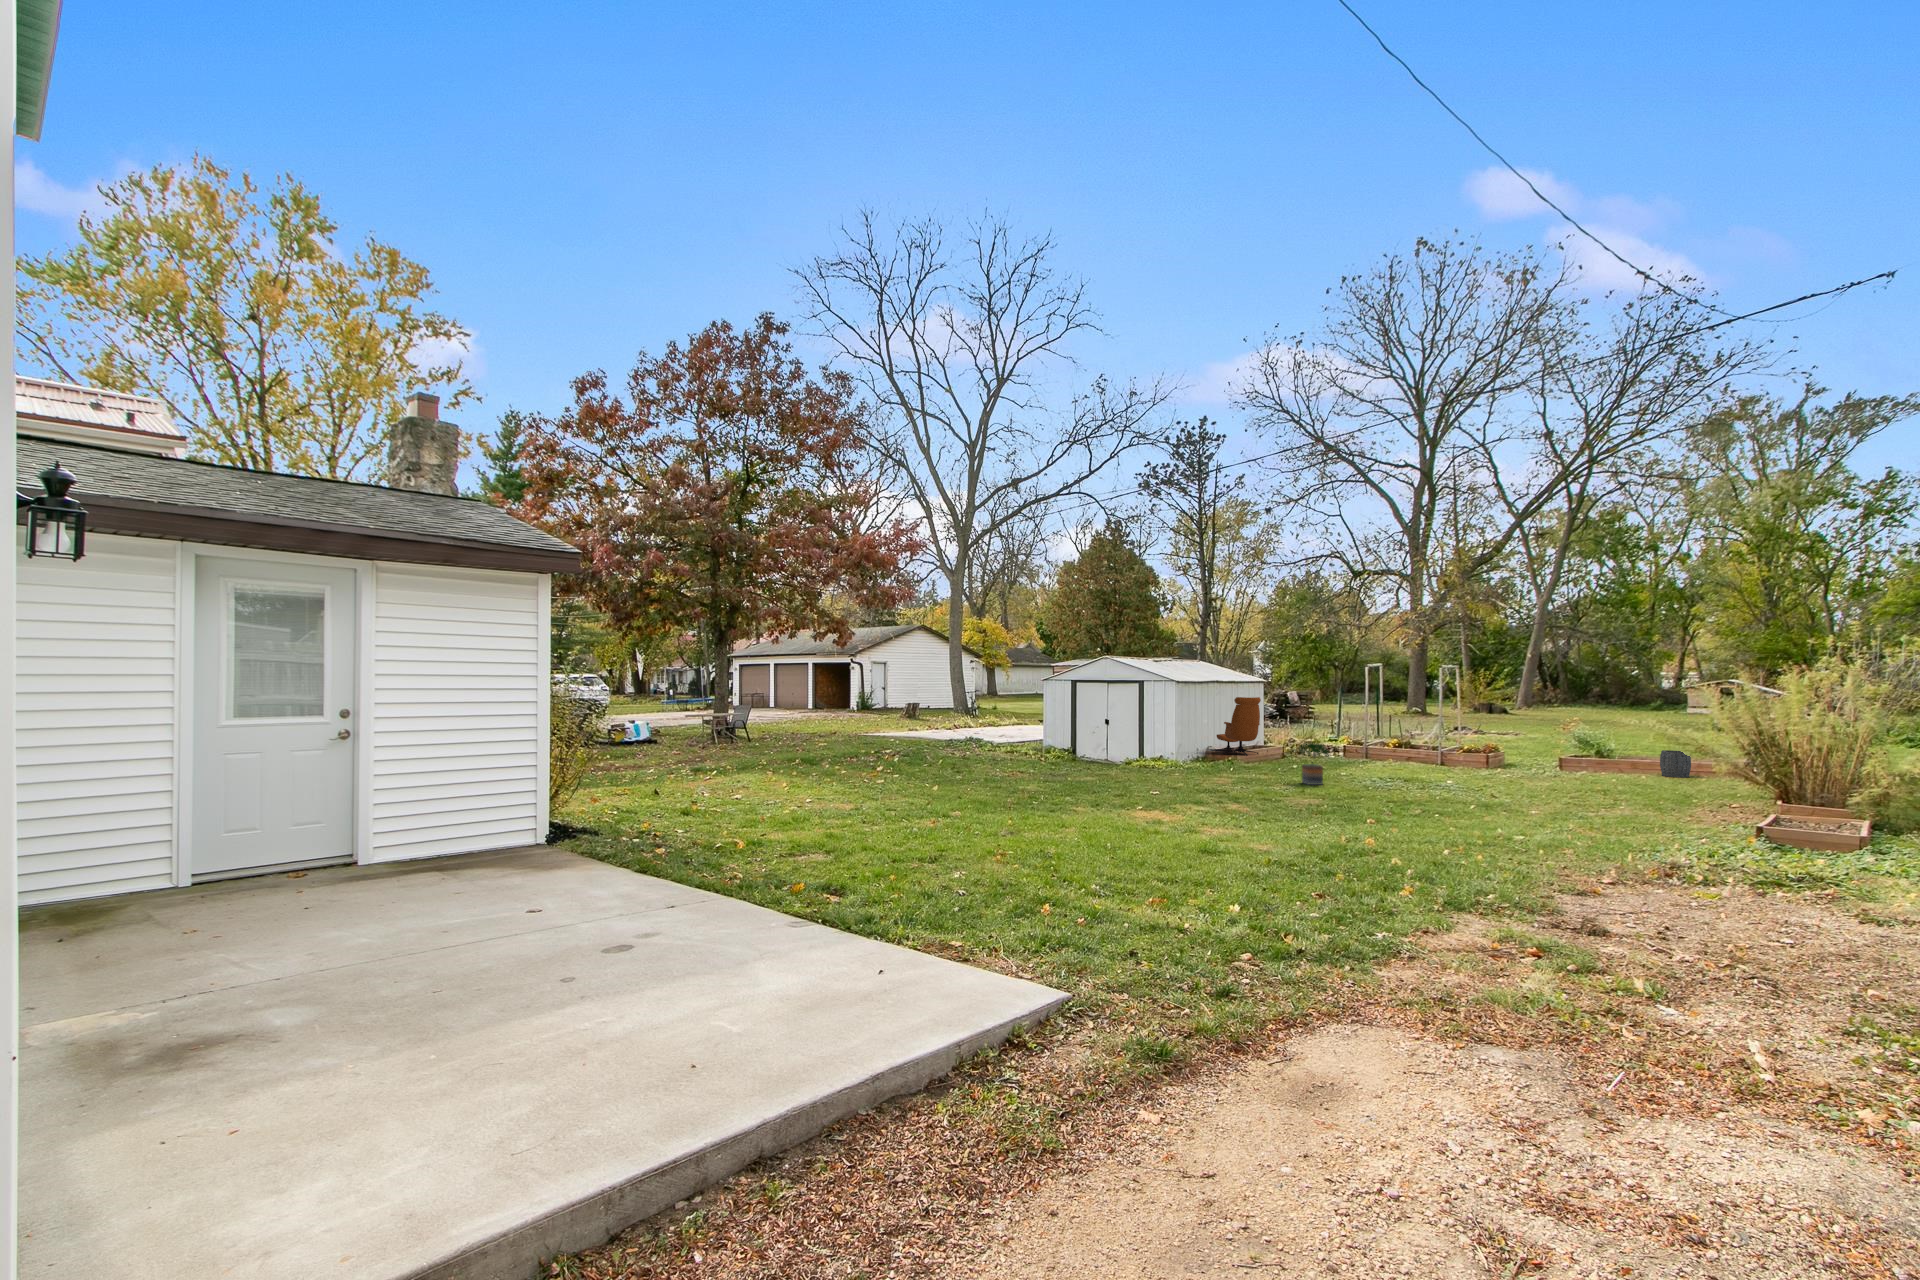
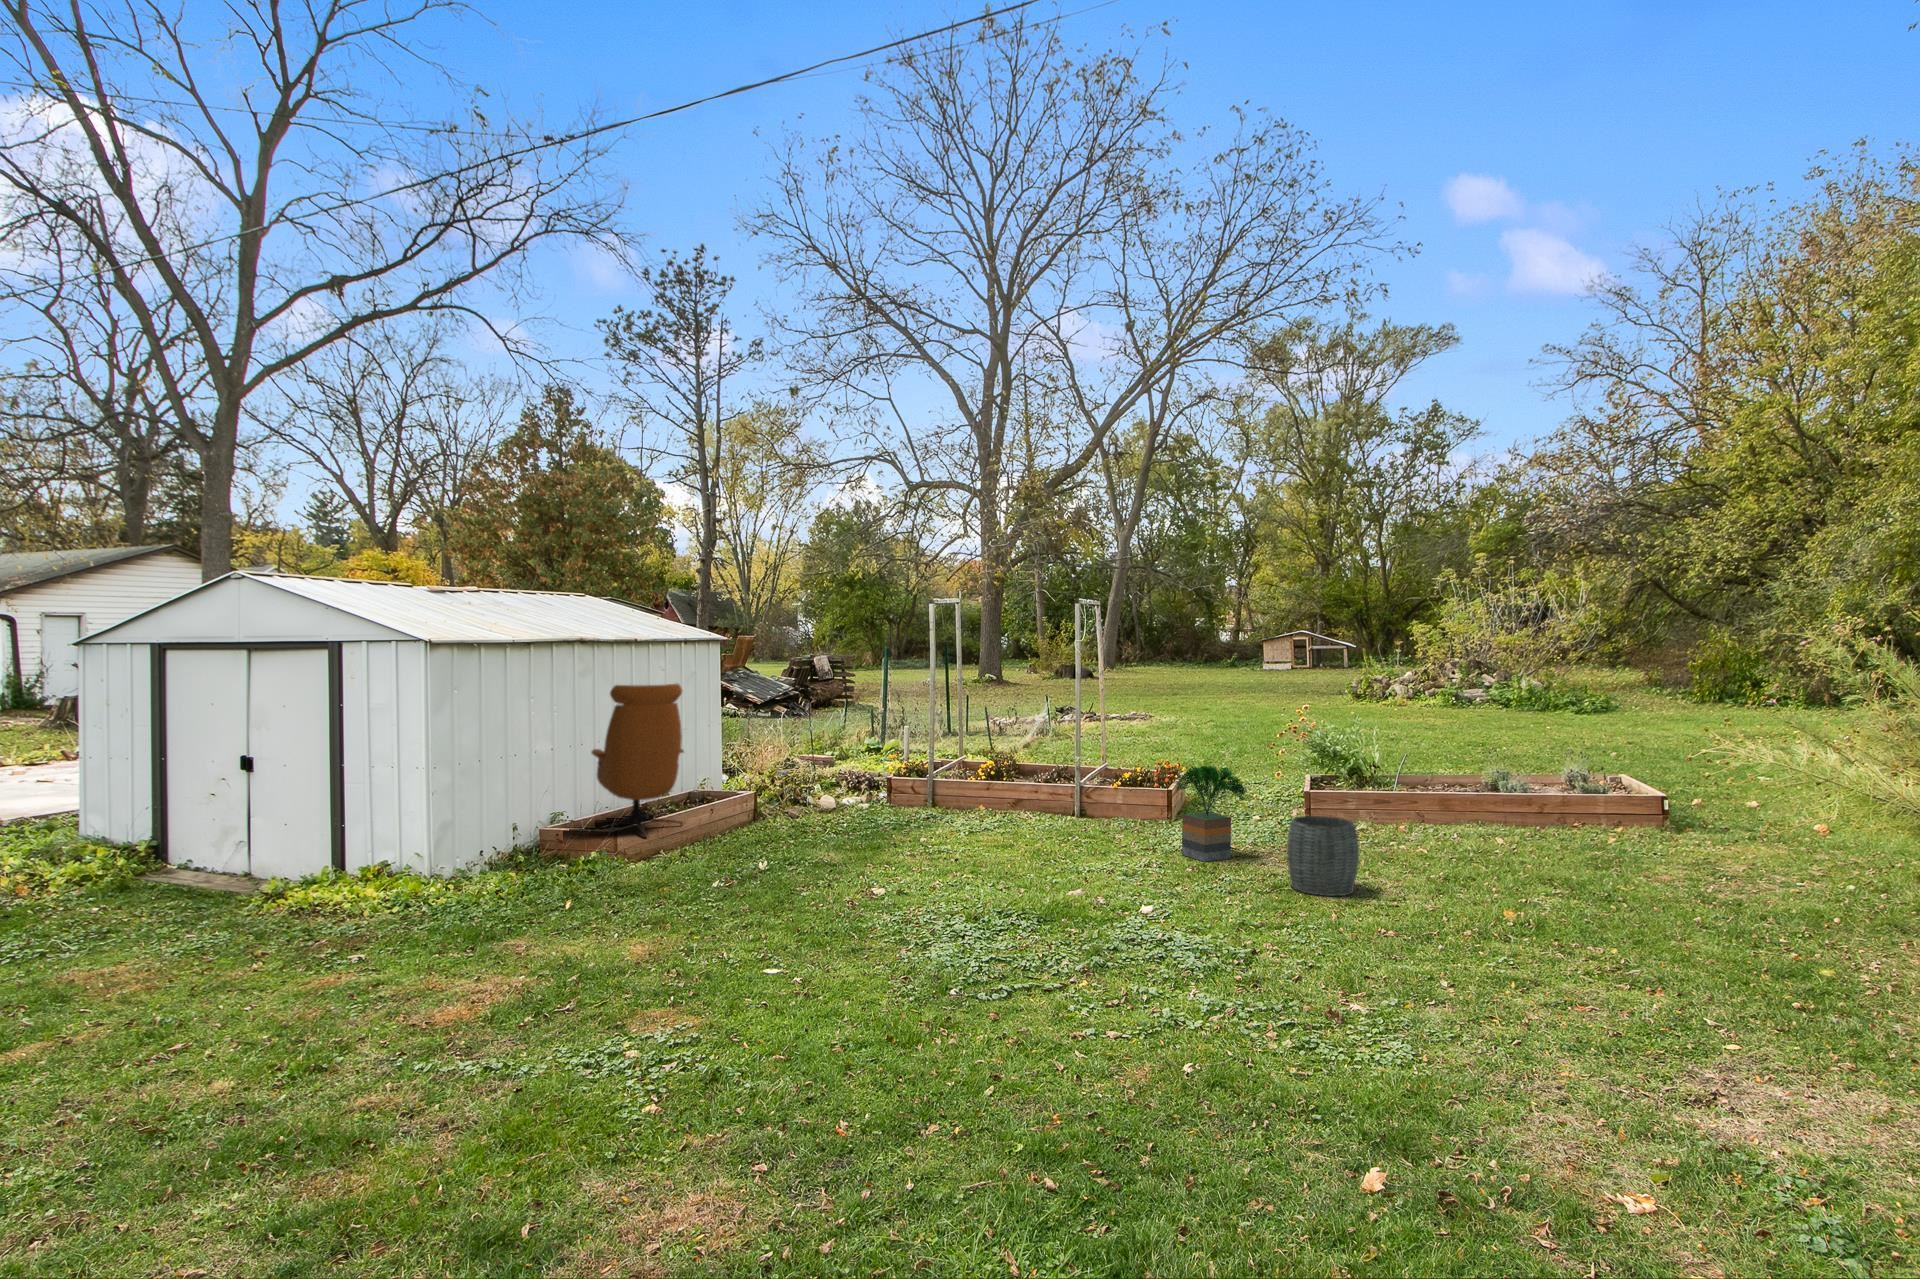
potted tree: present [1300,742,1329,785] -> present [1176,765,1247,862]
woven basket: present [1660,750,1691,778] -> present [1287,816,1359,896]

